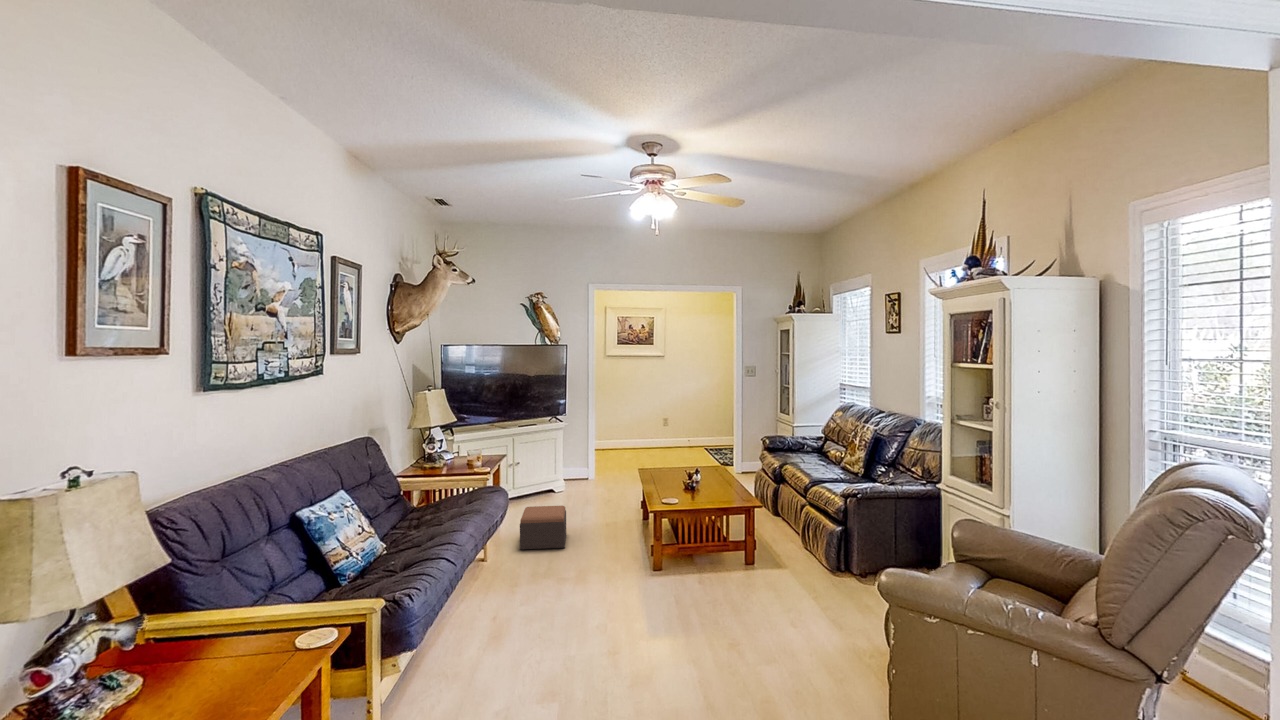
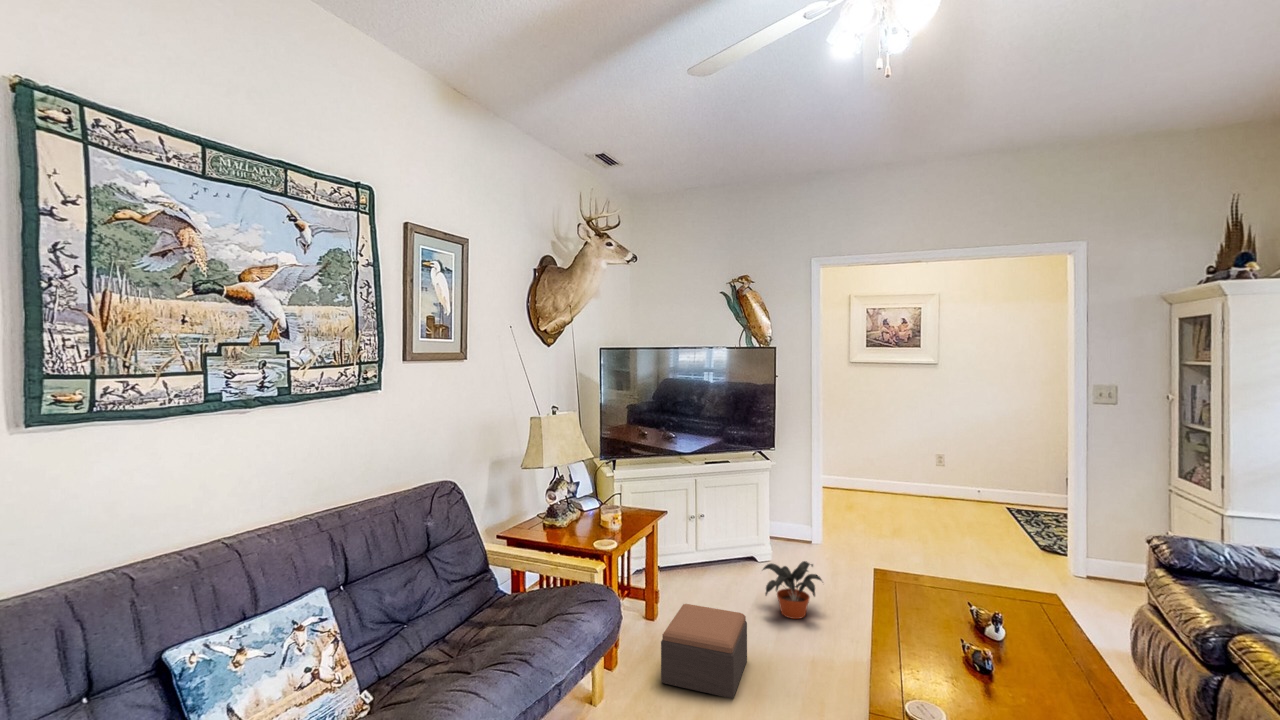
potted plant: none [565,480,604,515] -> present [763,561,822,619]

